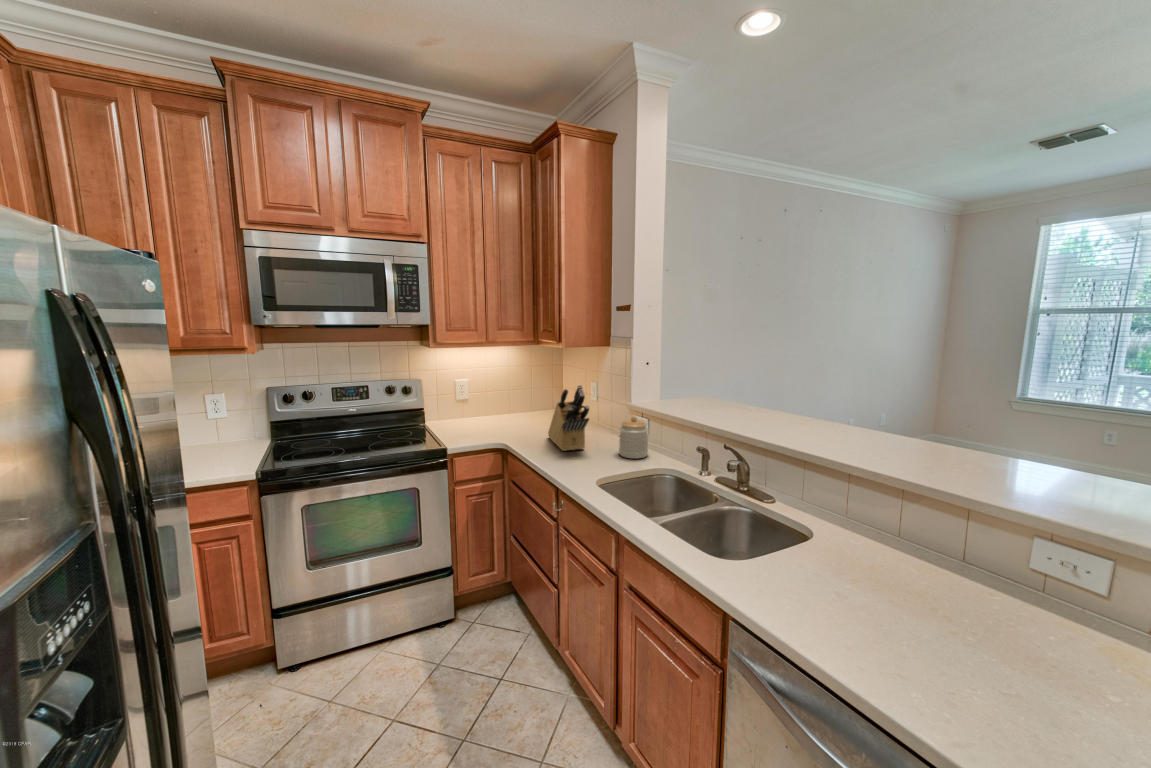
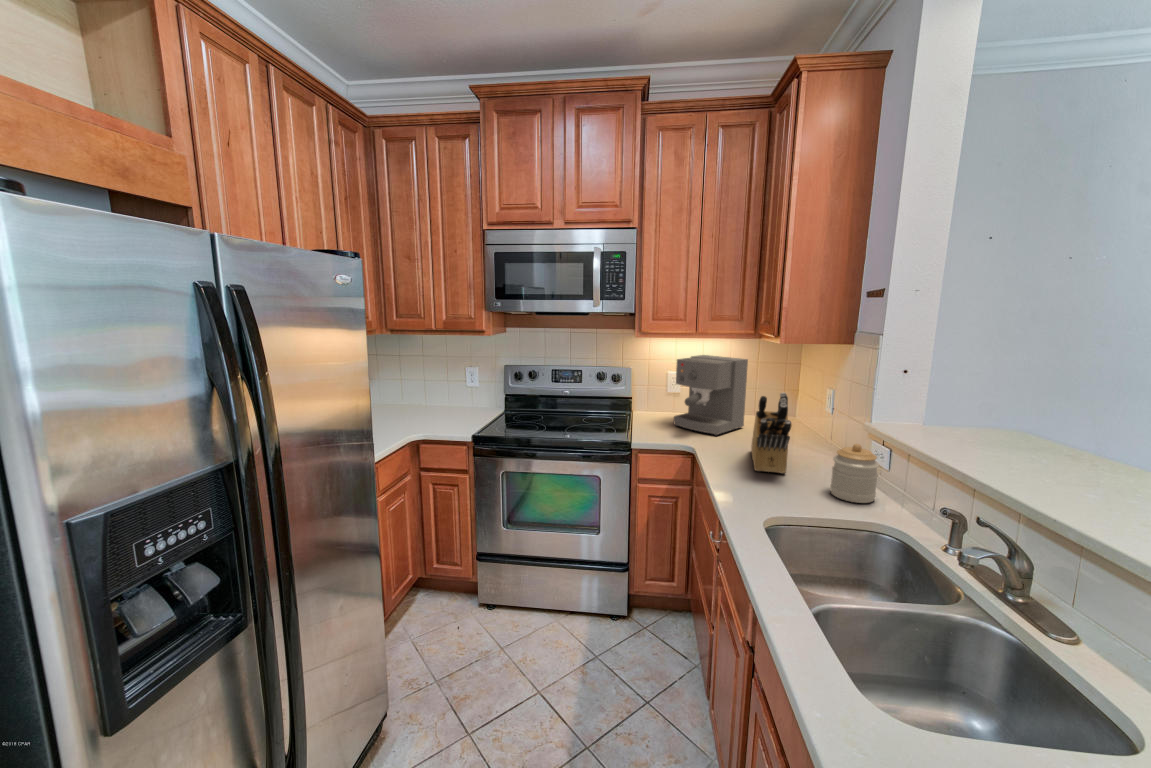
coffee maker: none [470,362,529,431] -> present [674,355,748,435]

